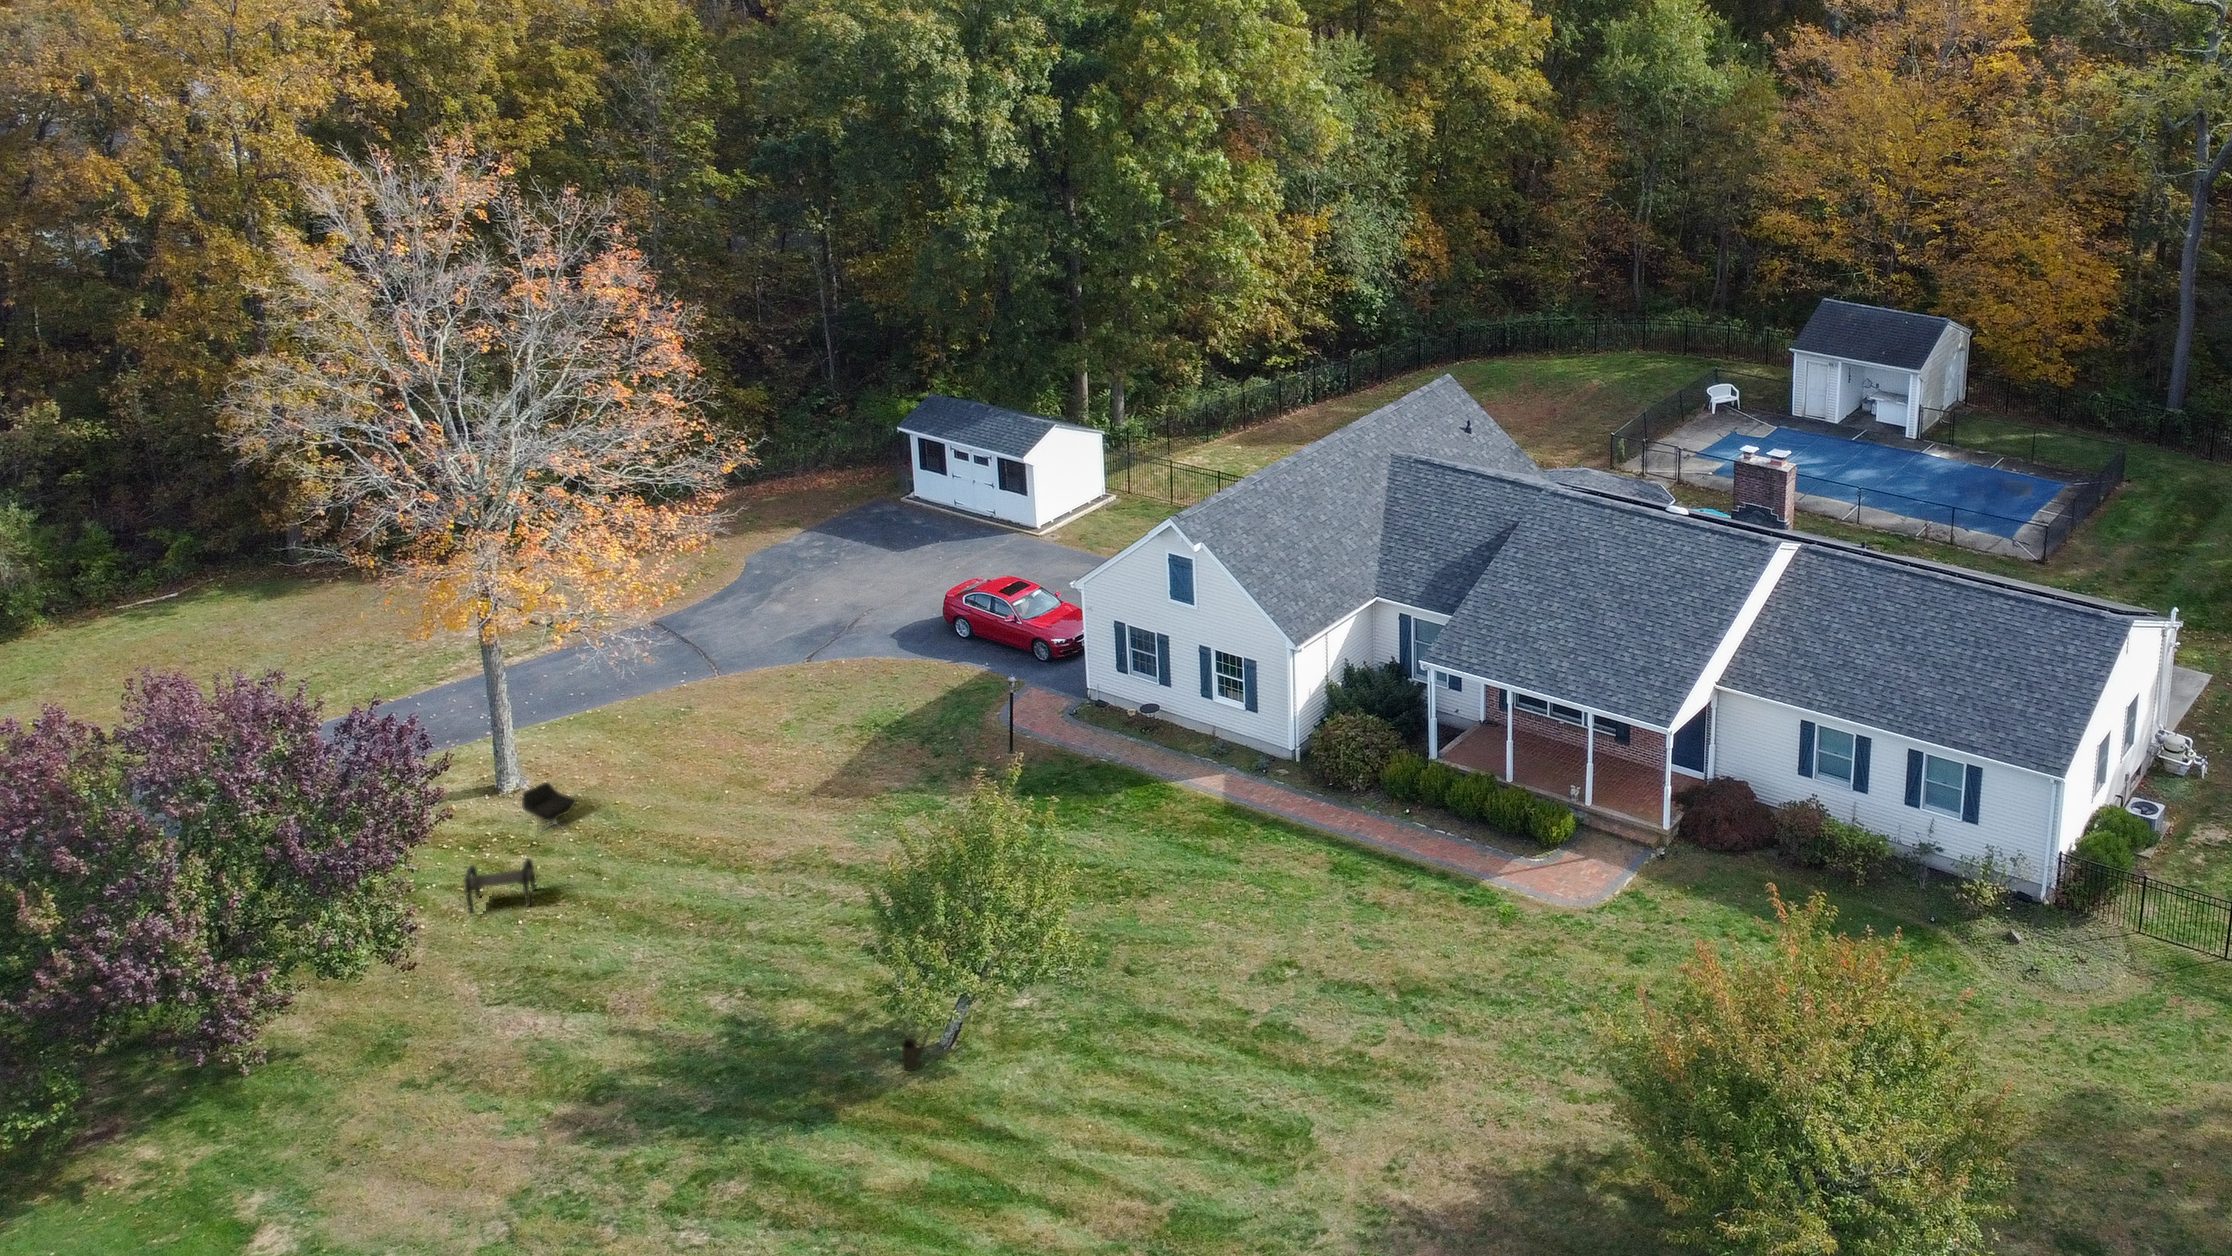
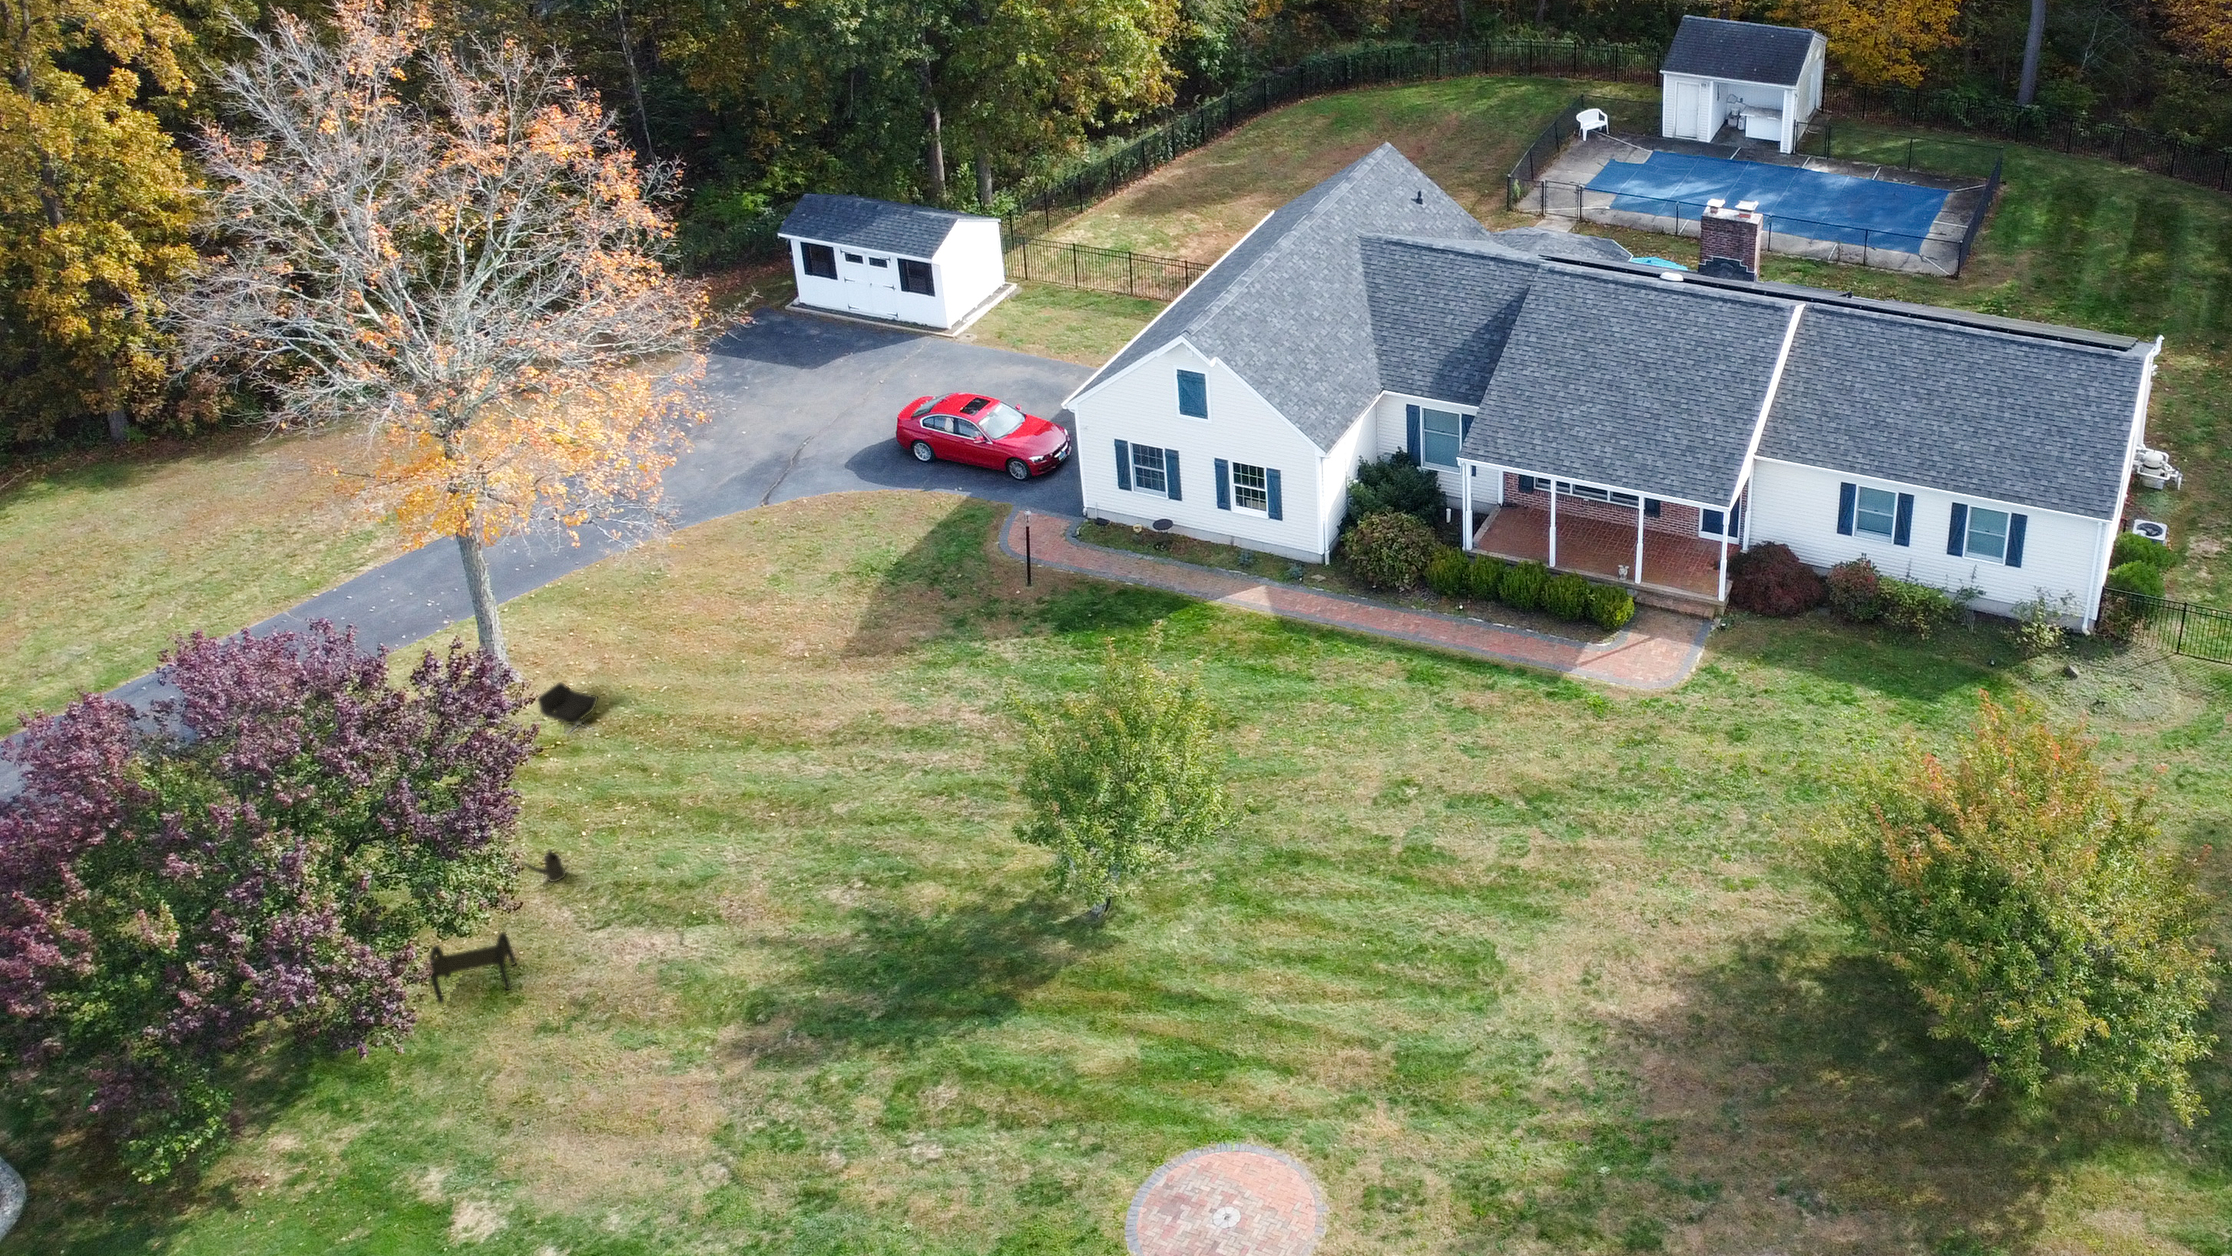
bench: present [464,858,537,914] -> present [429,932,516,1003]
watering can: present [902,1029,930,1071] -> present [522,850,568,882]

